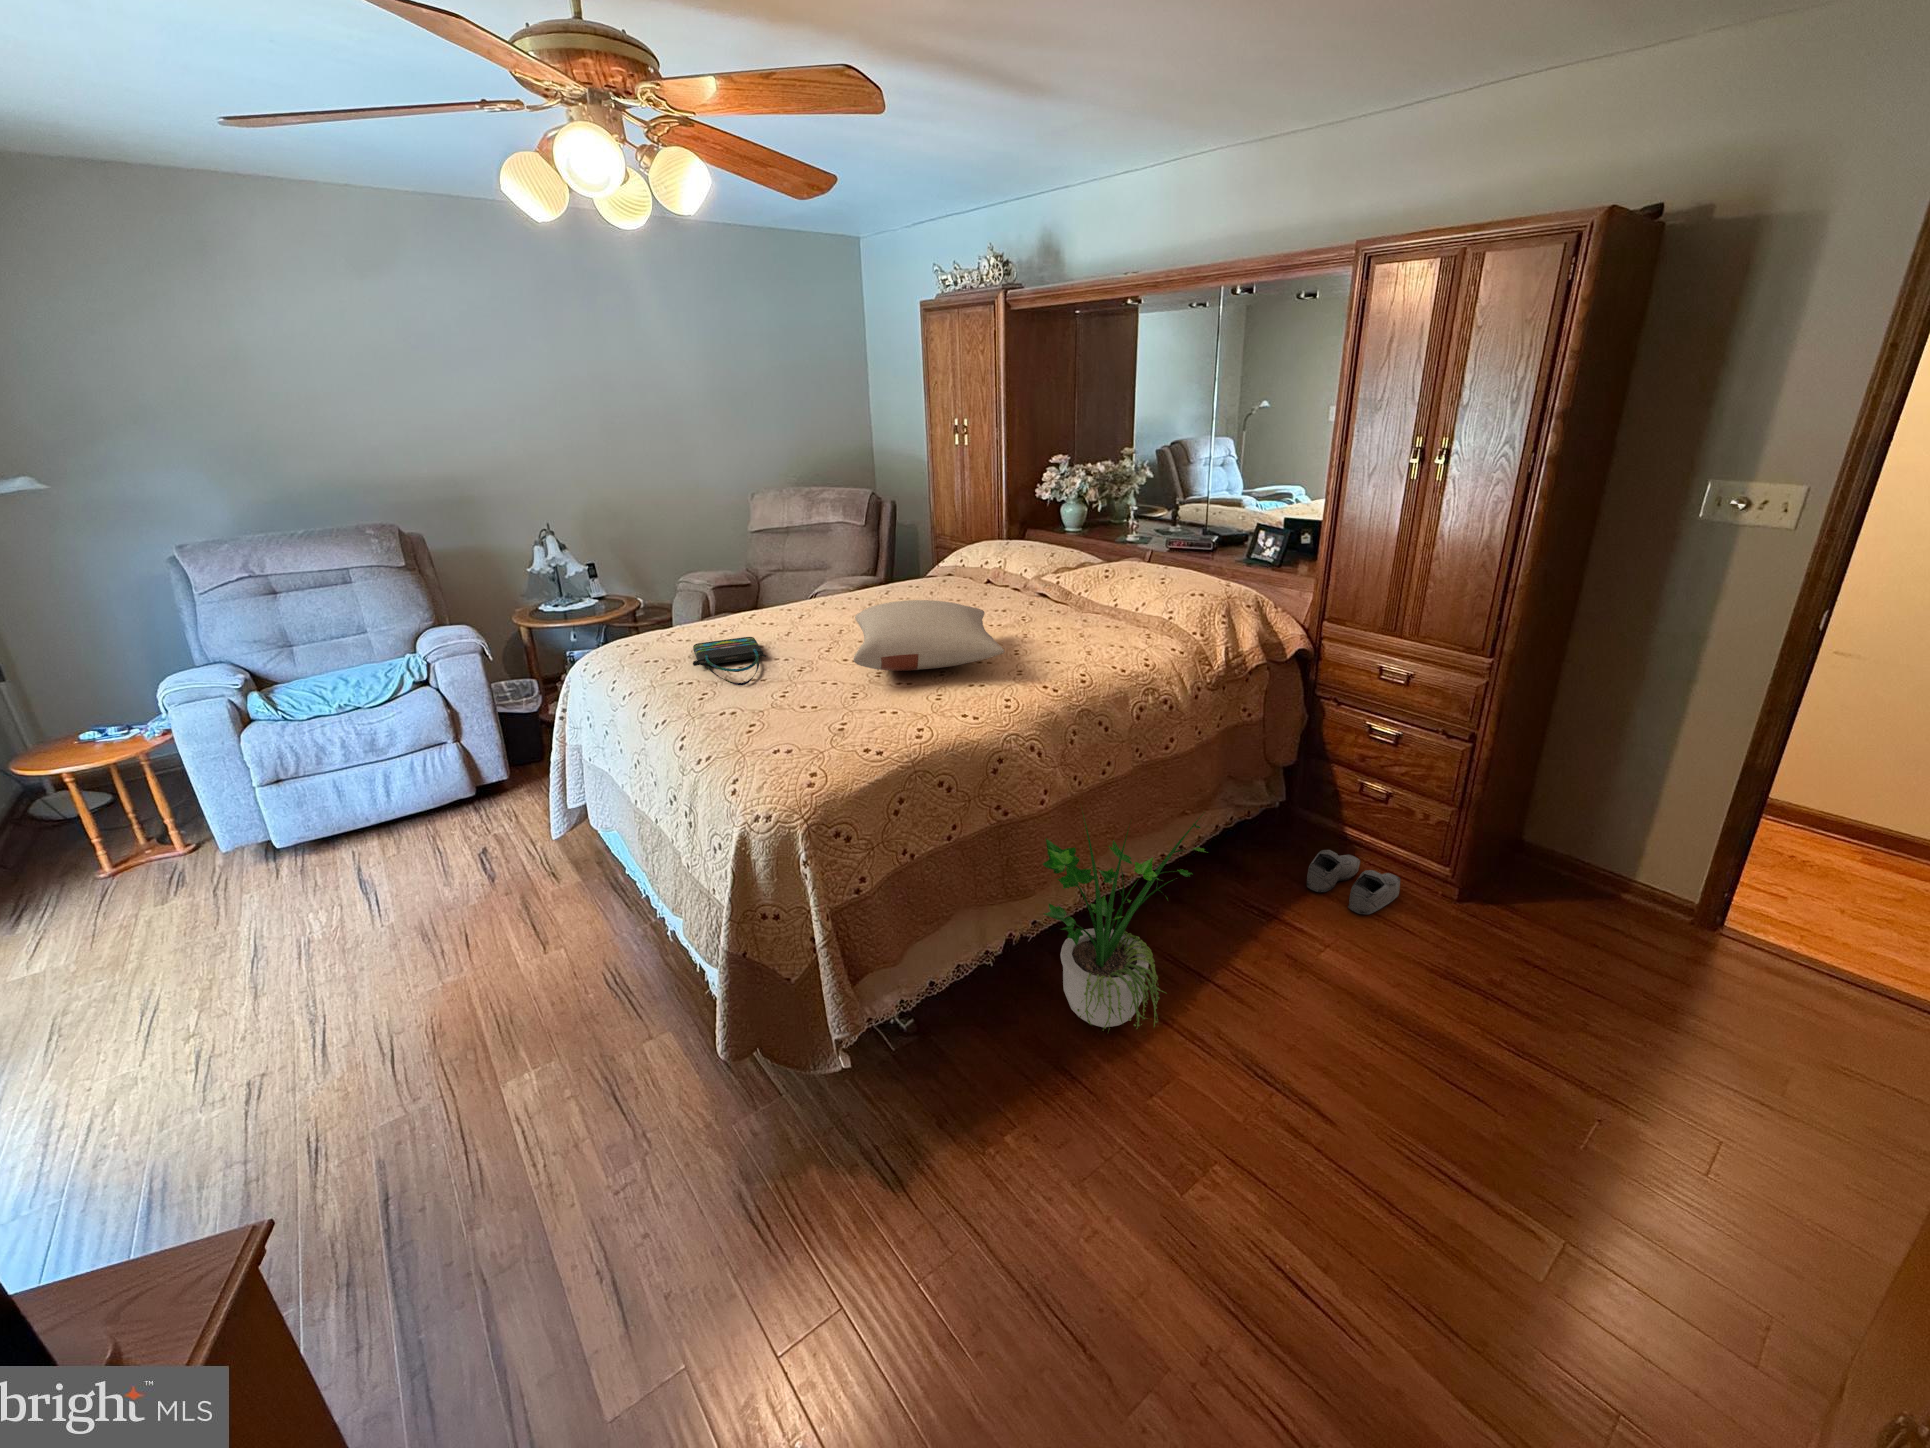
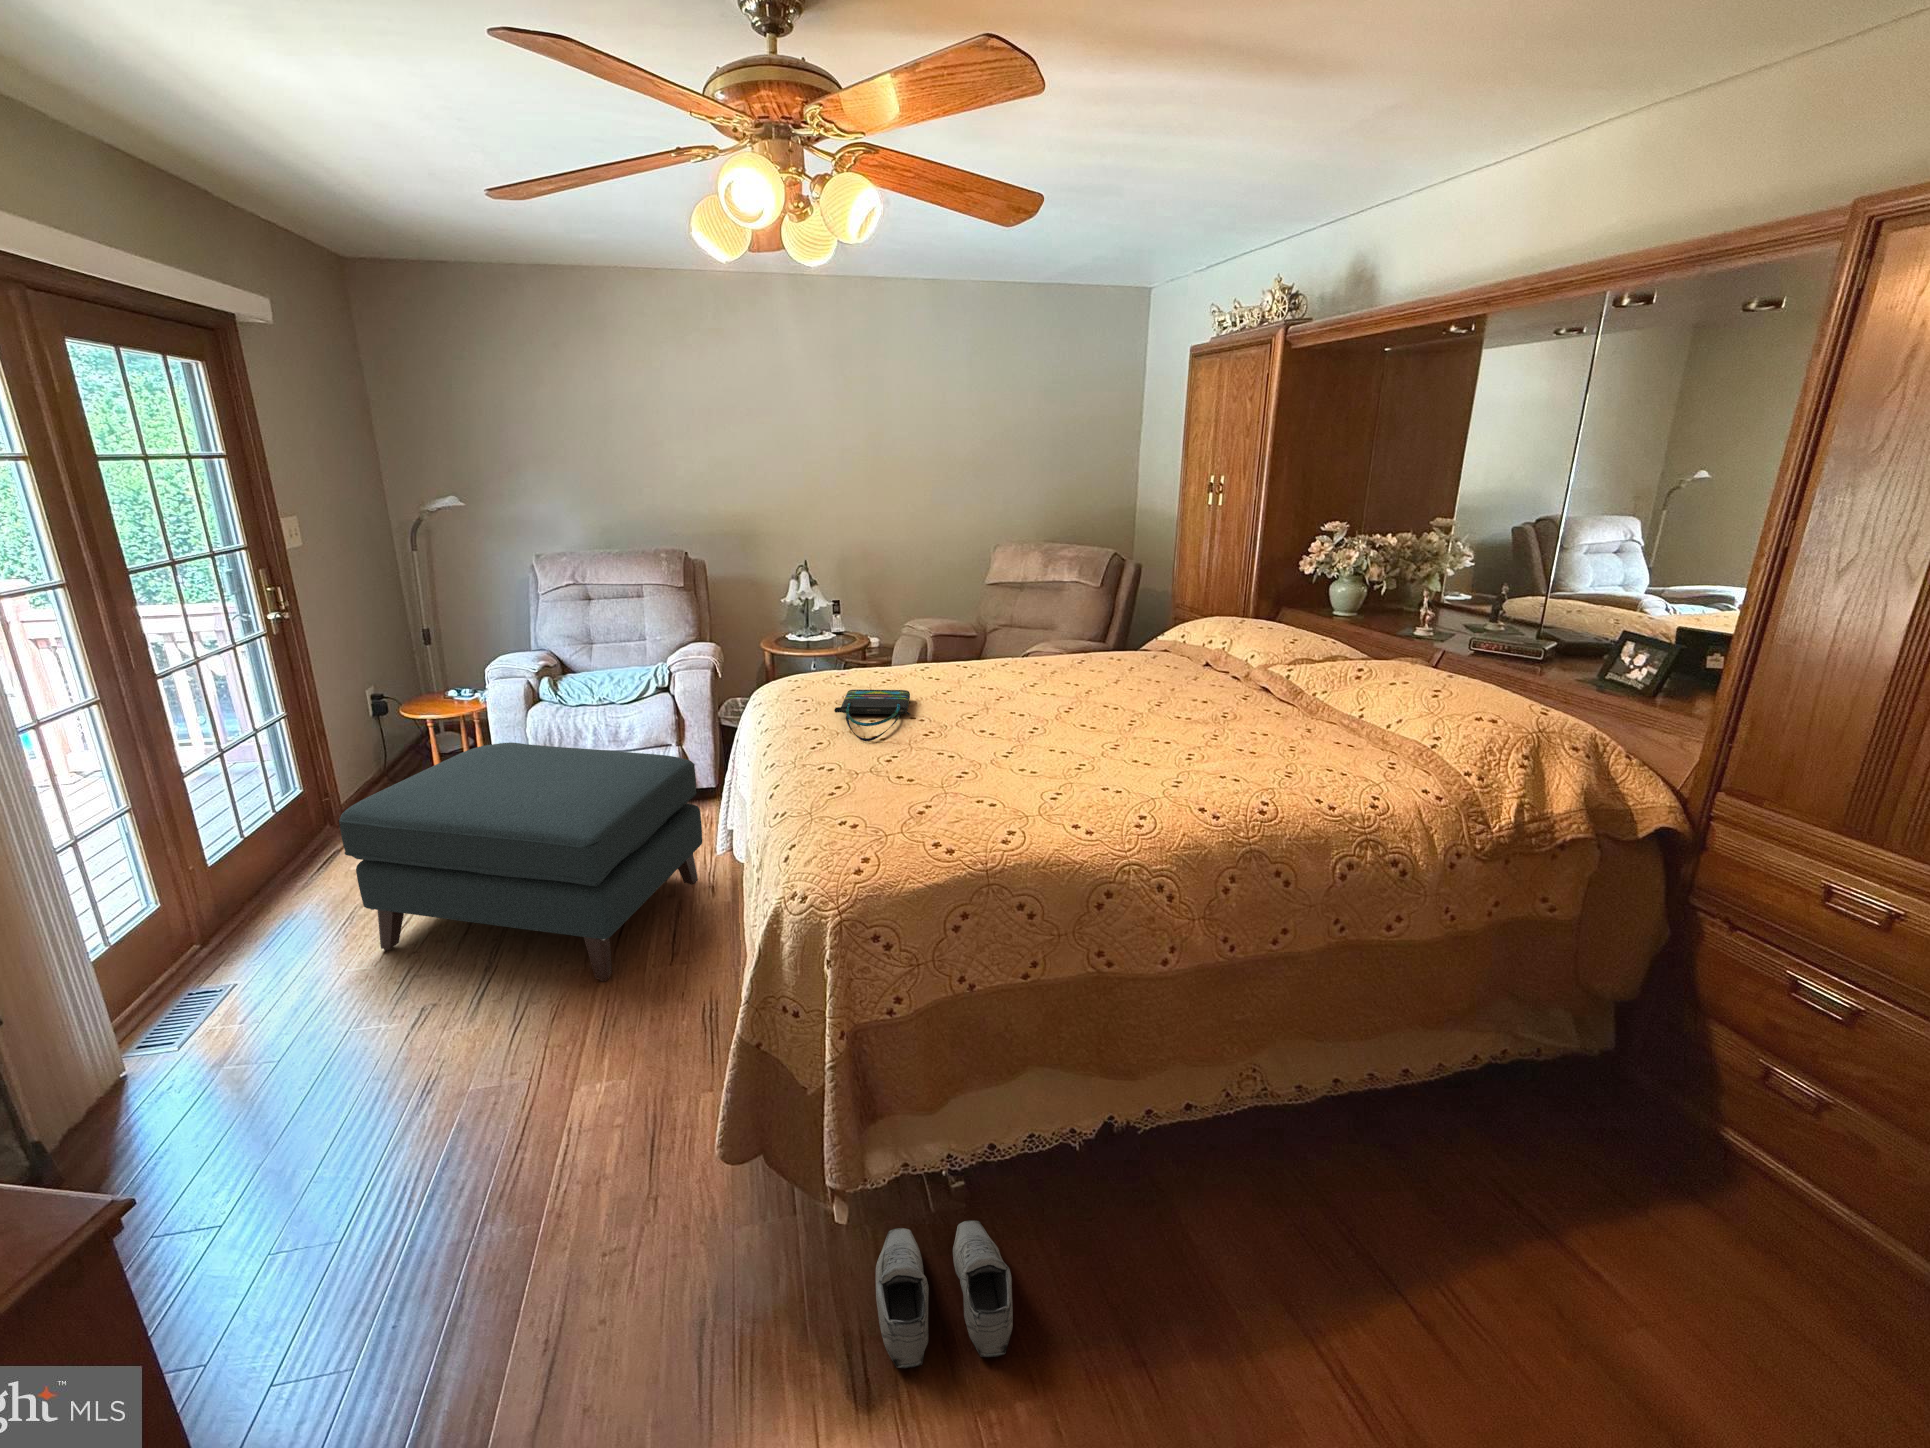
pillow: present [853,600,1004,671] -> none [975,674,1167,760]
ottoman: none [44,746,534,1043] -> present [339,743,702,981]
potted plant: present [1043,814,1206,1029] -> none [1119,974,1428,1338]
shoe: present [1306,850,1400,914] -> present [876,1220,1013,1368]

